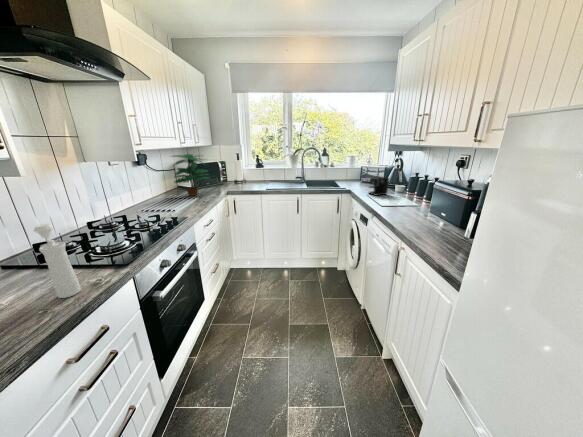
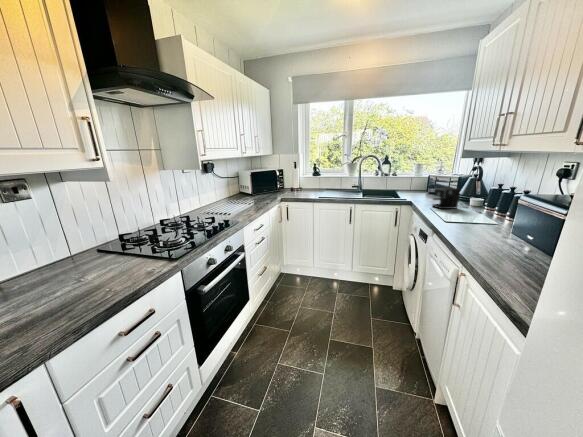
potted plant: present [174,154,209,196] -> none [233,163,267,201]
pepper mill: present [34,224,81,298] -> none [112,220,139,281]

